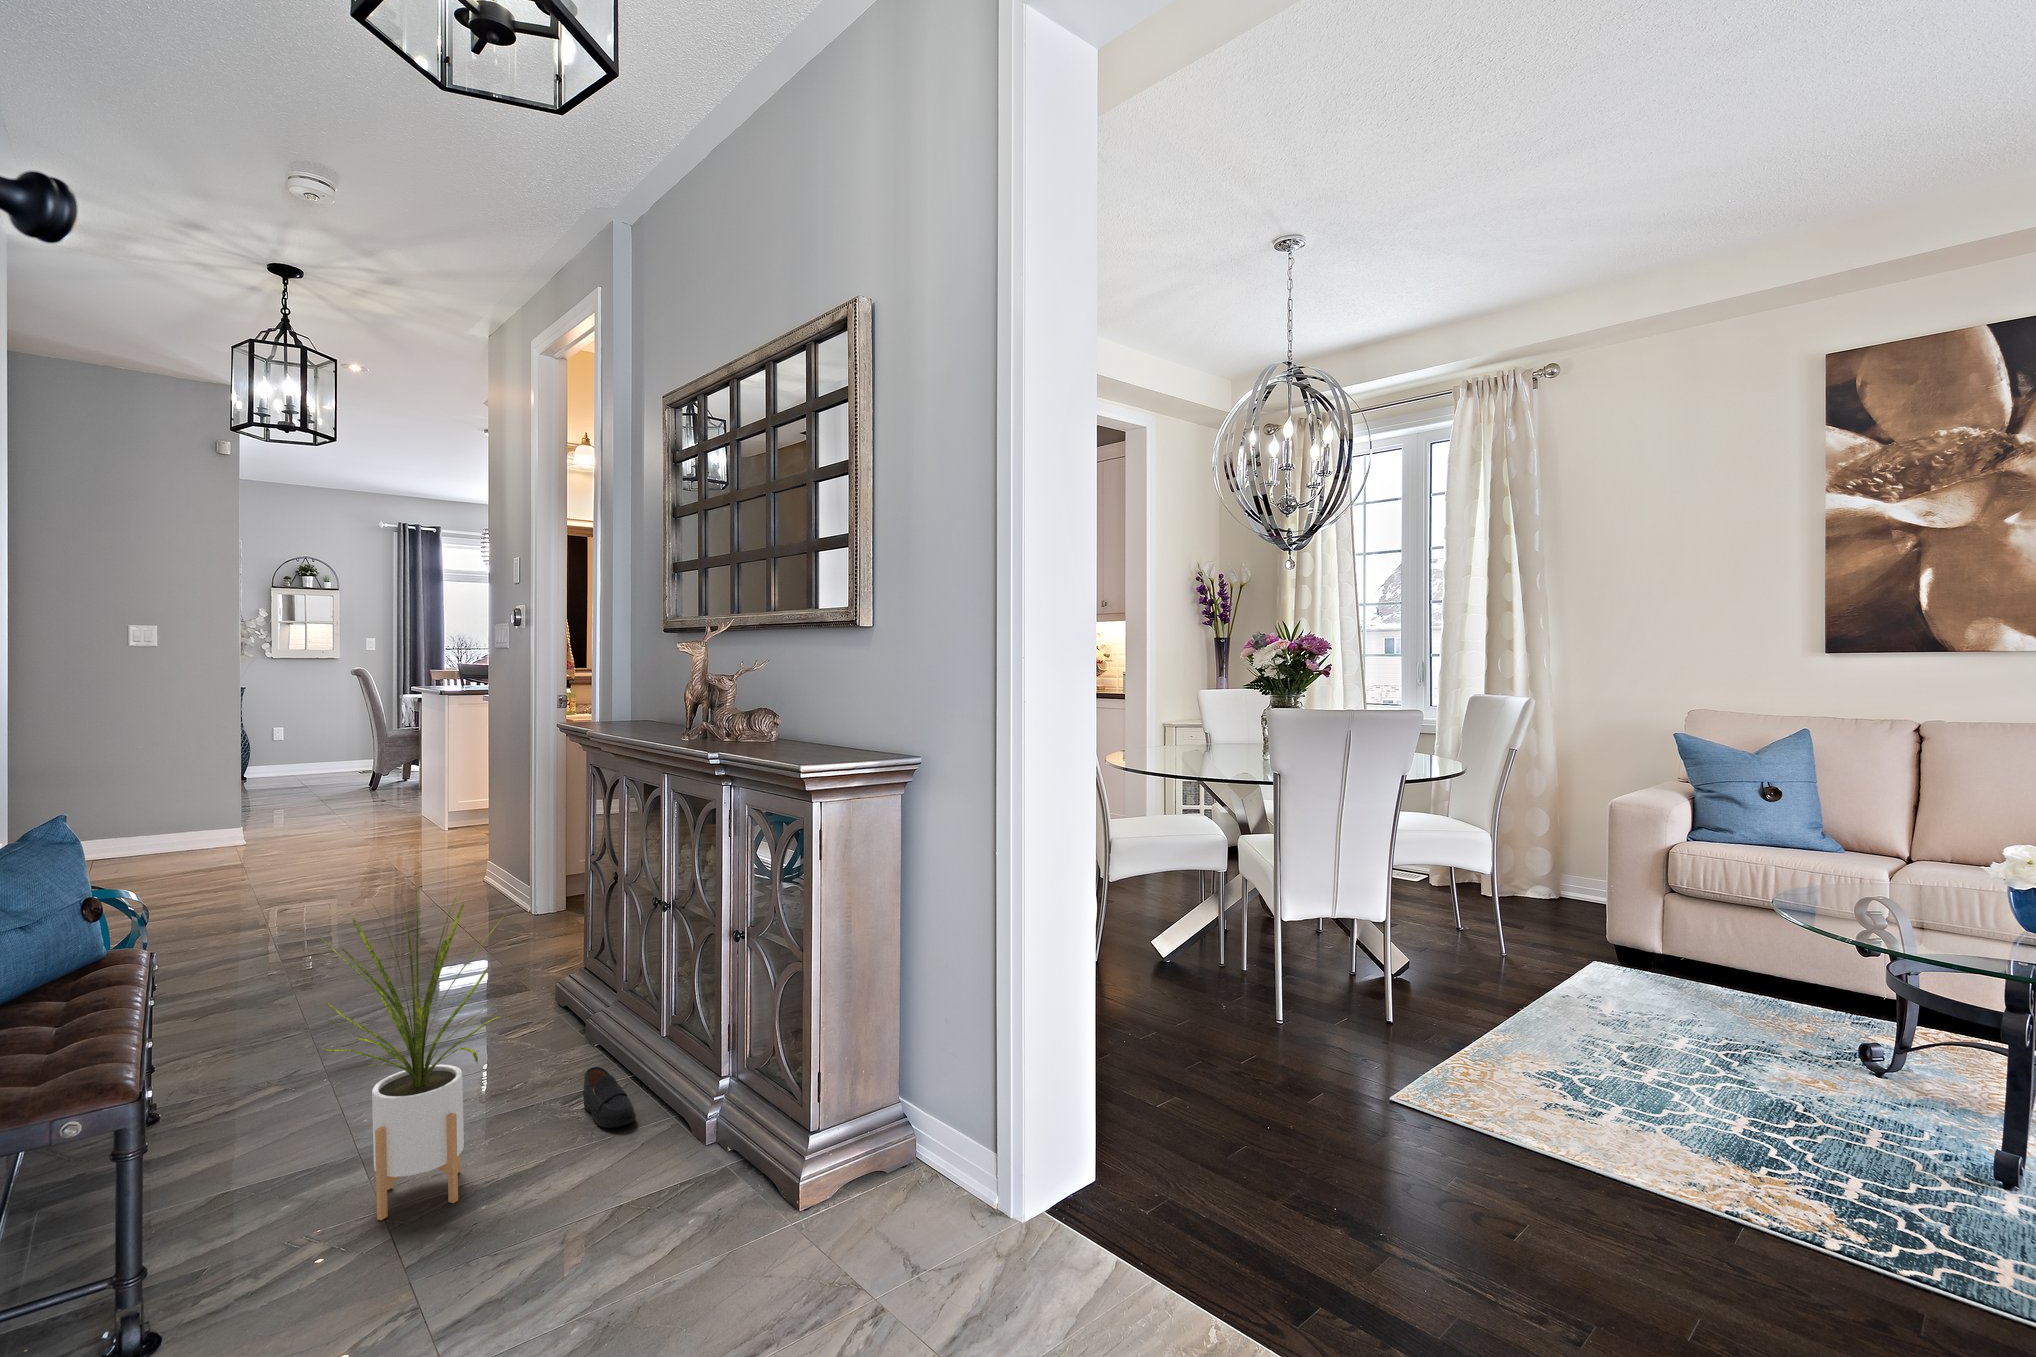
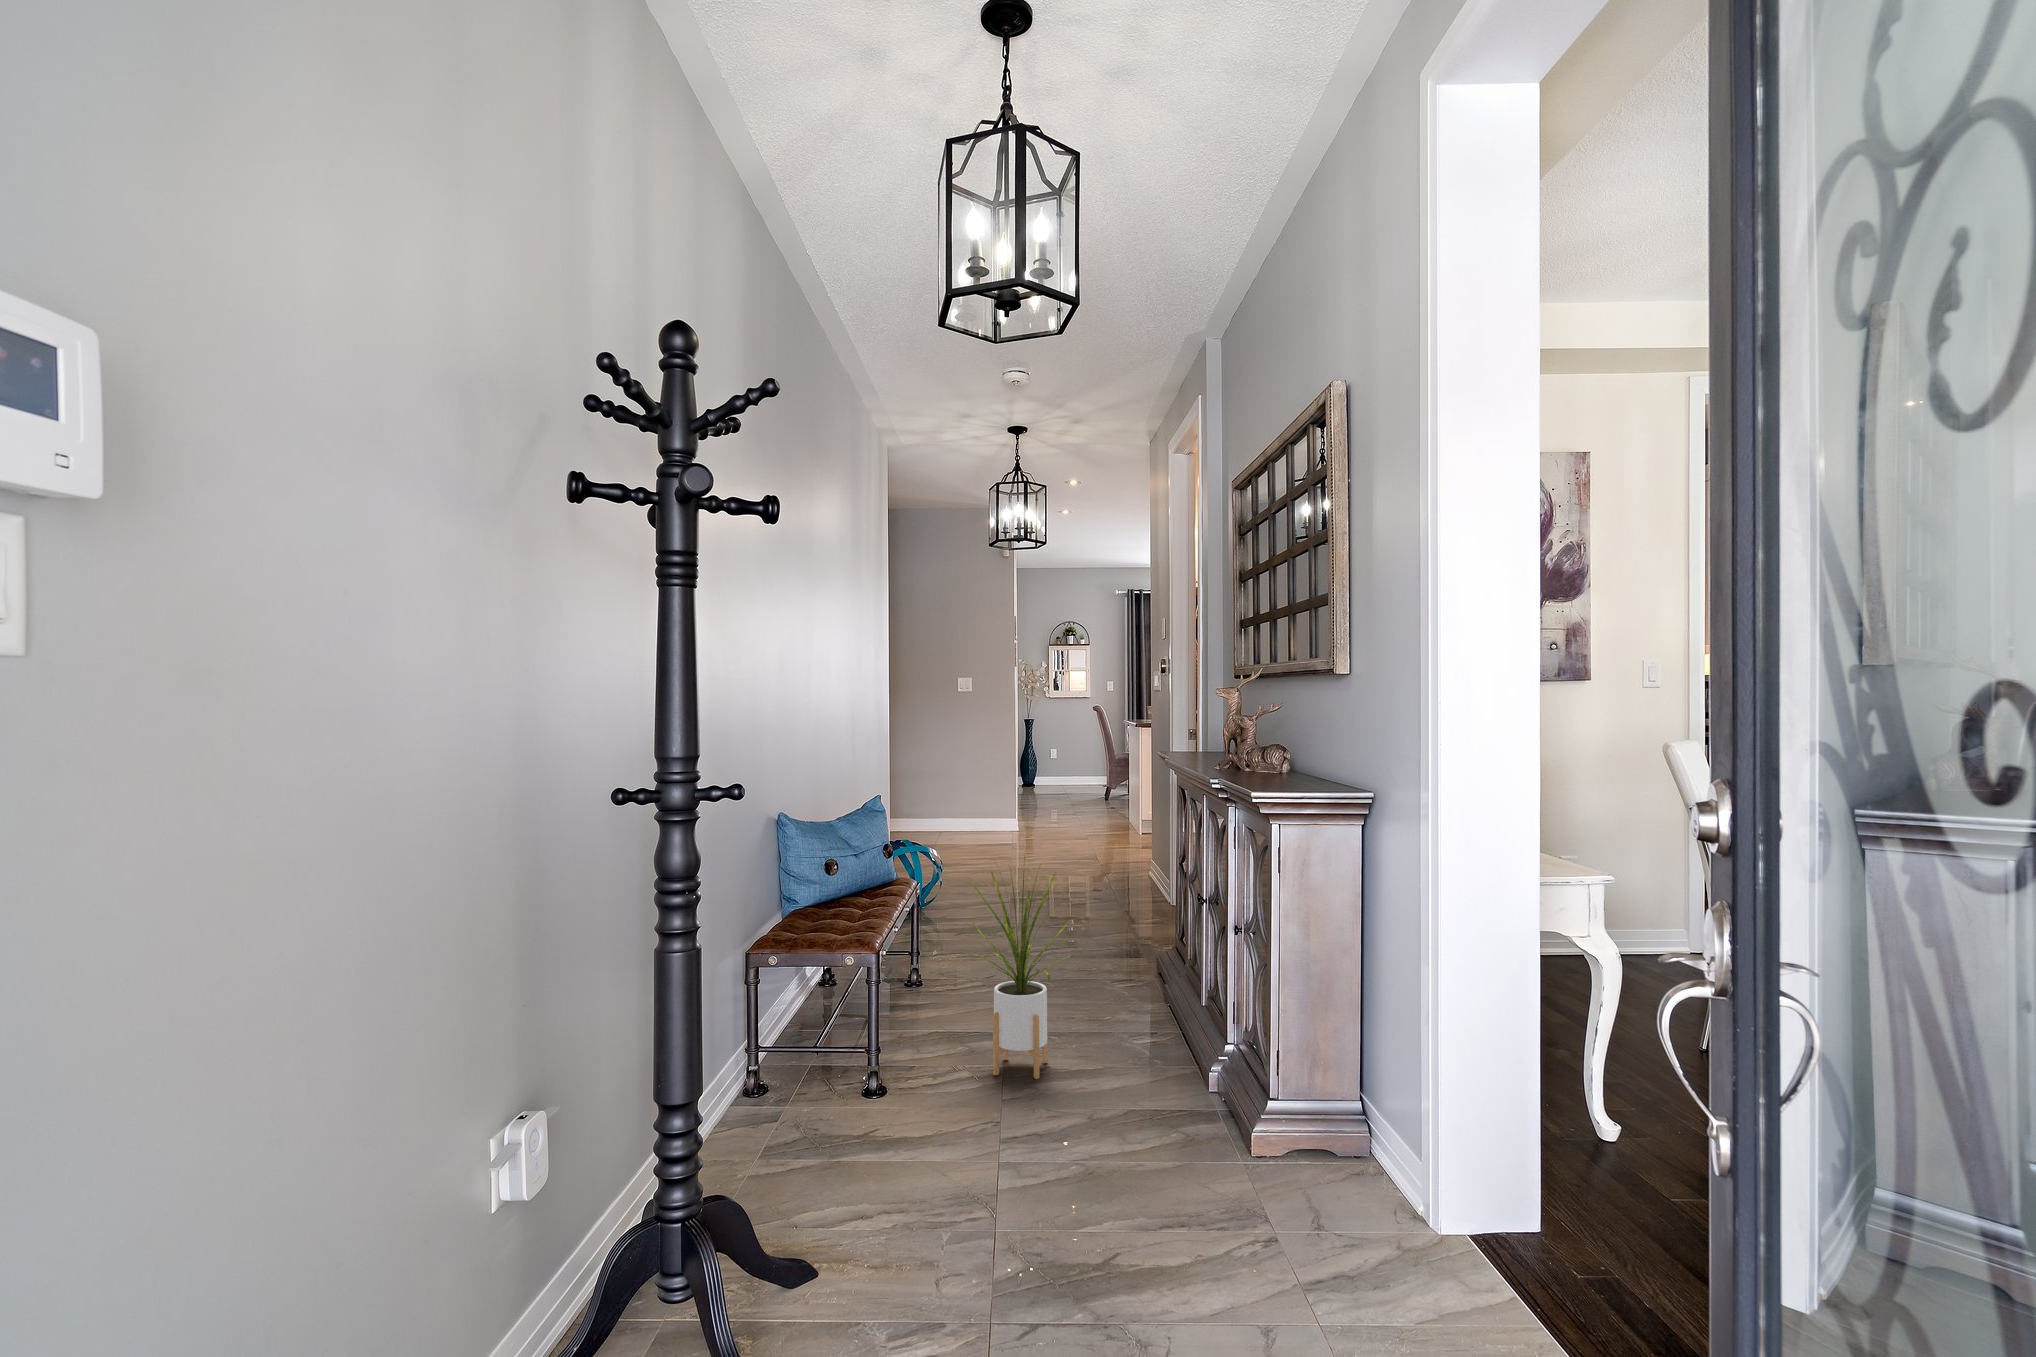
shoe: present [583,1067,636,1128] -> none [1138,1018,1169,1064]

